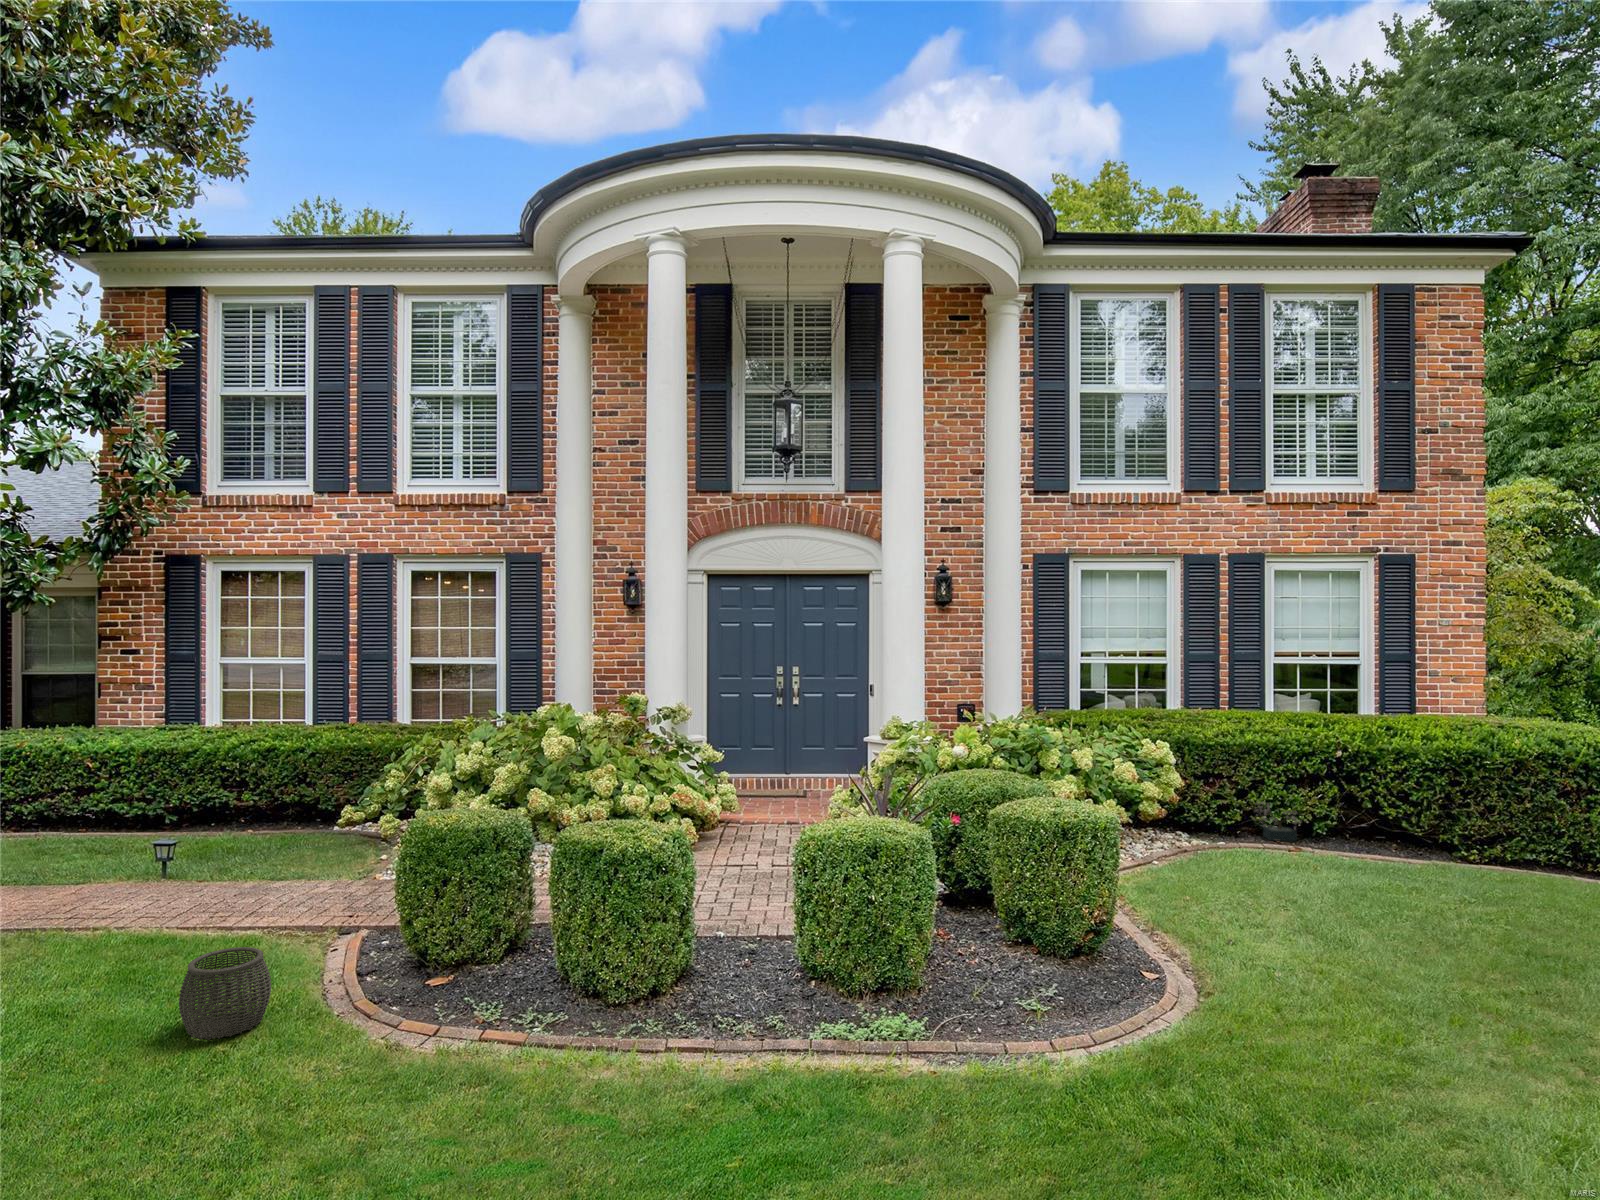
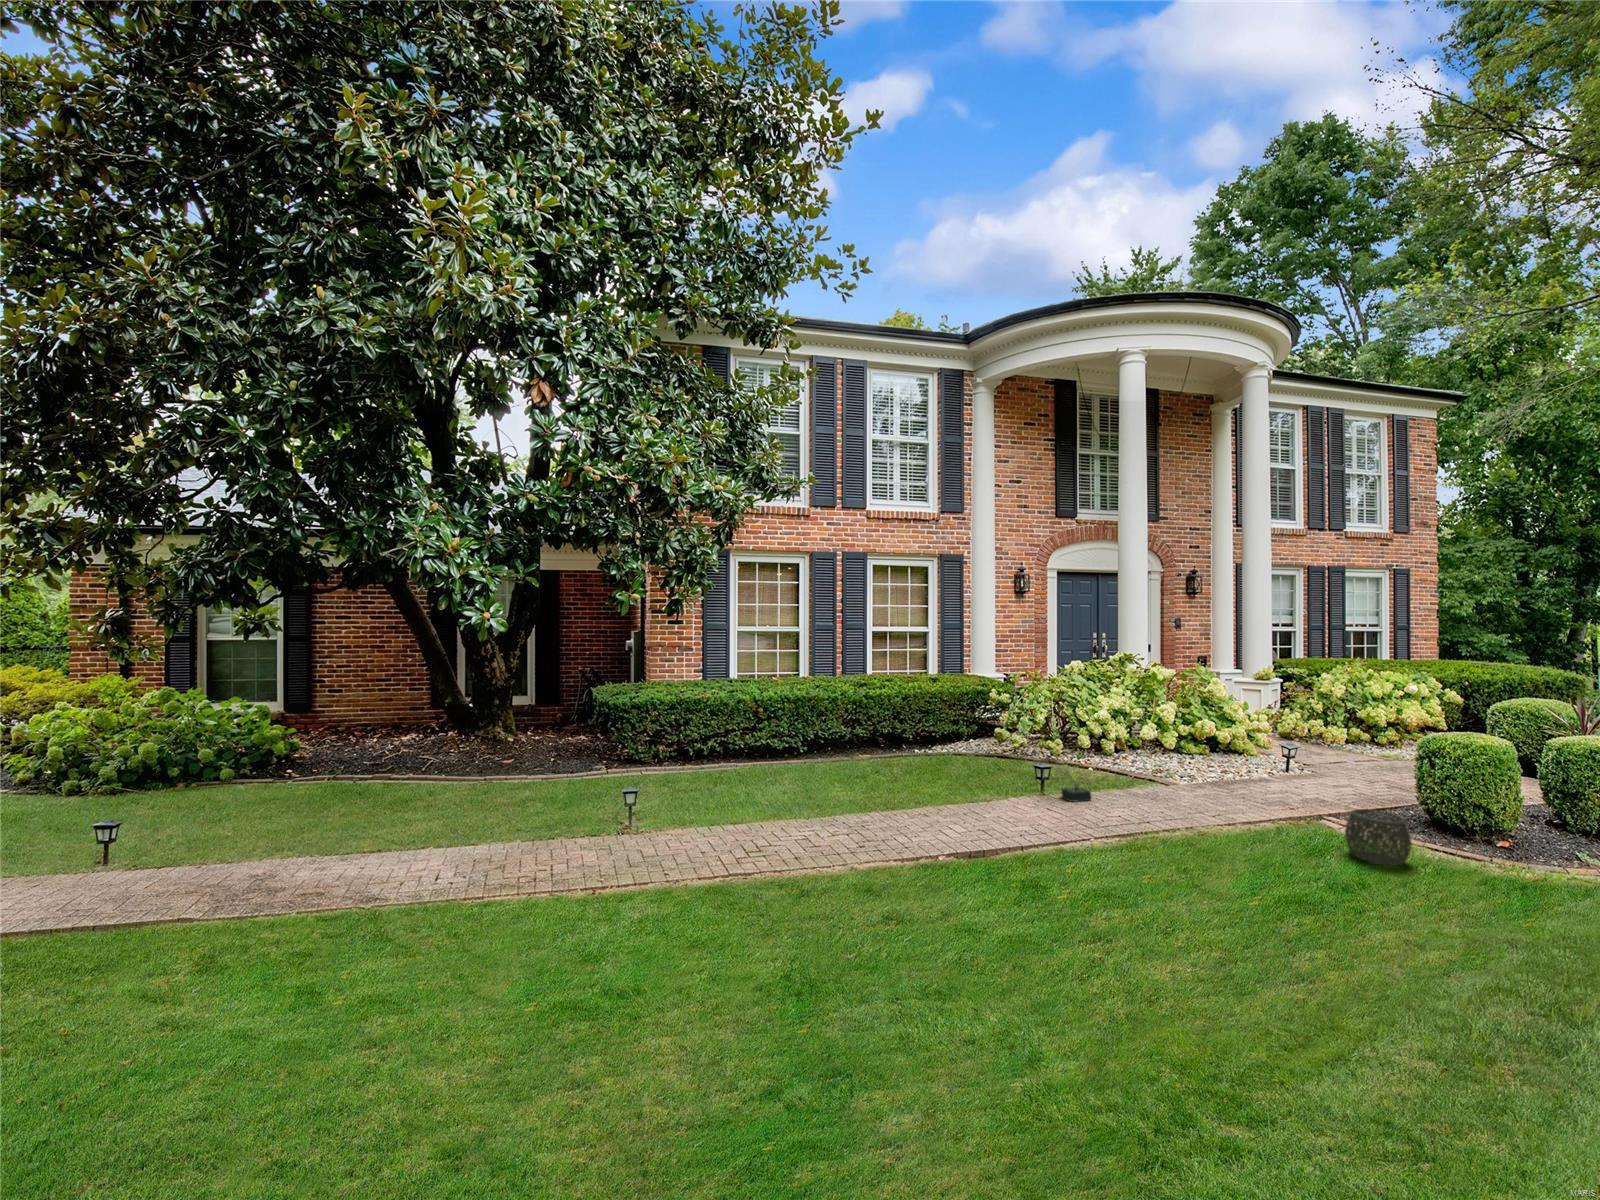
decorative plant: present [1255,802,1297,841] -> present [1055,767,1091,802]

